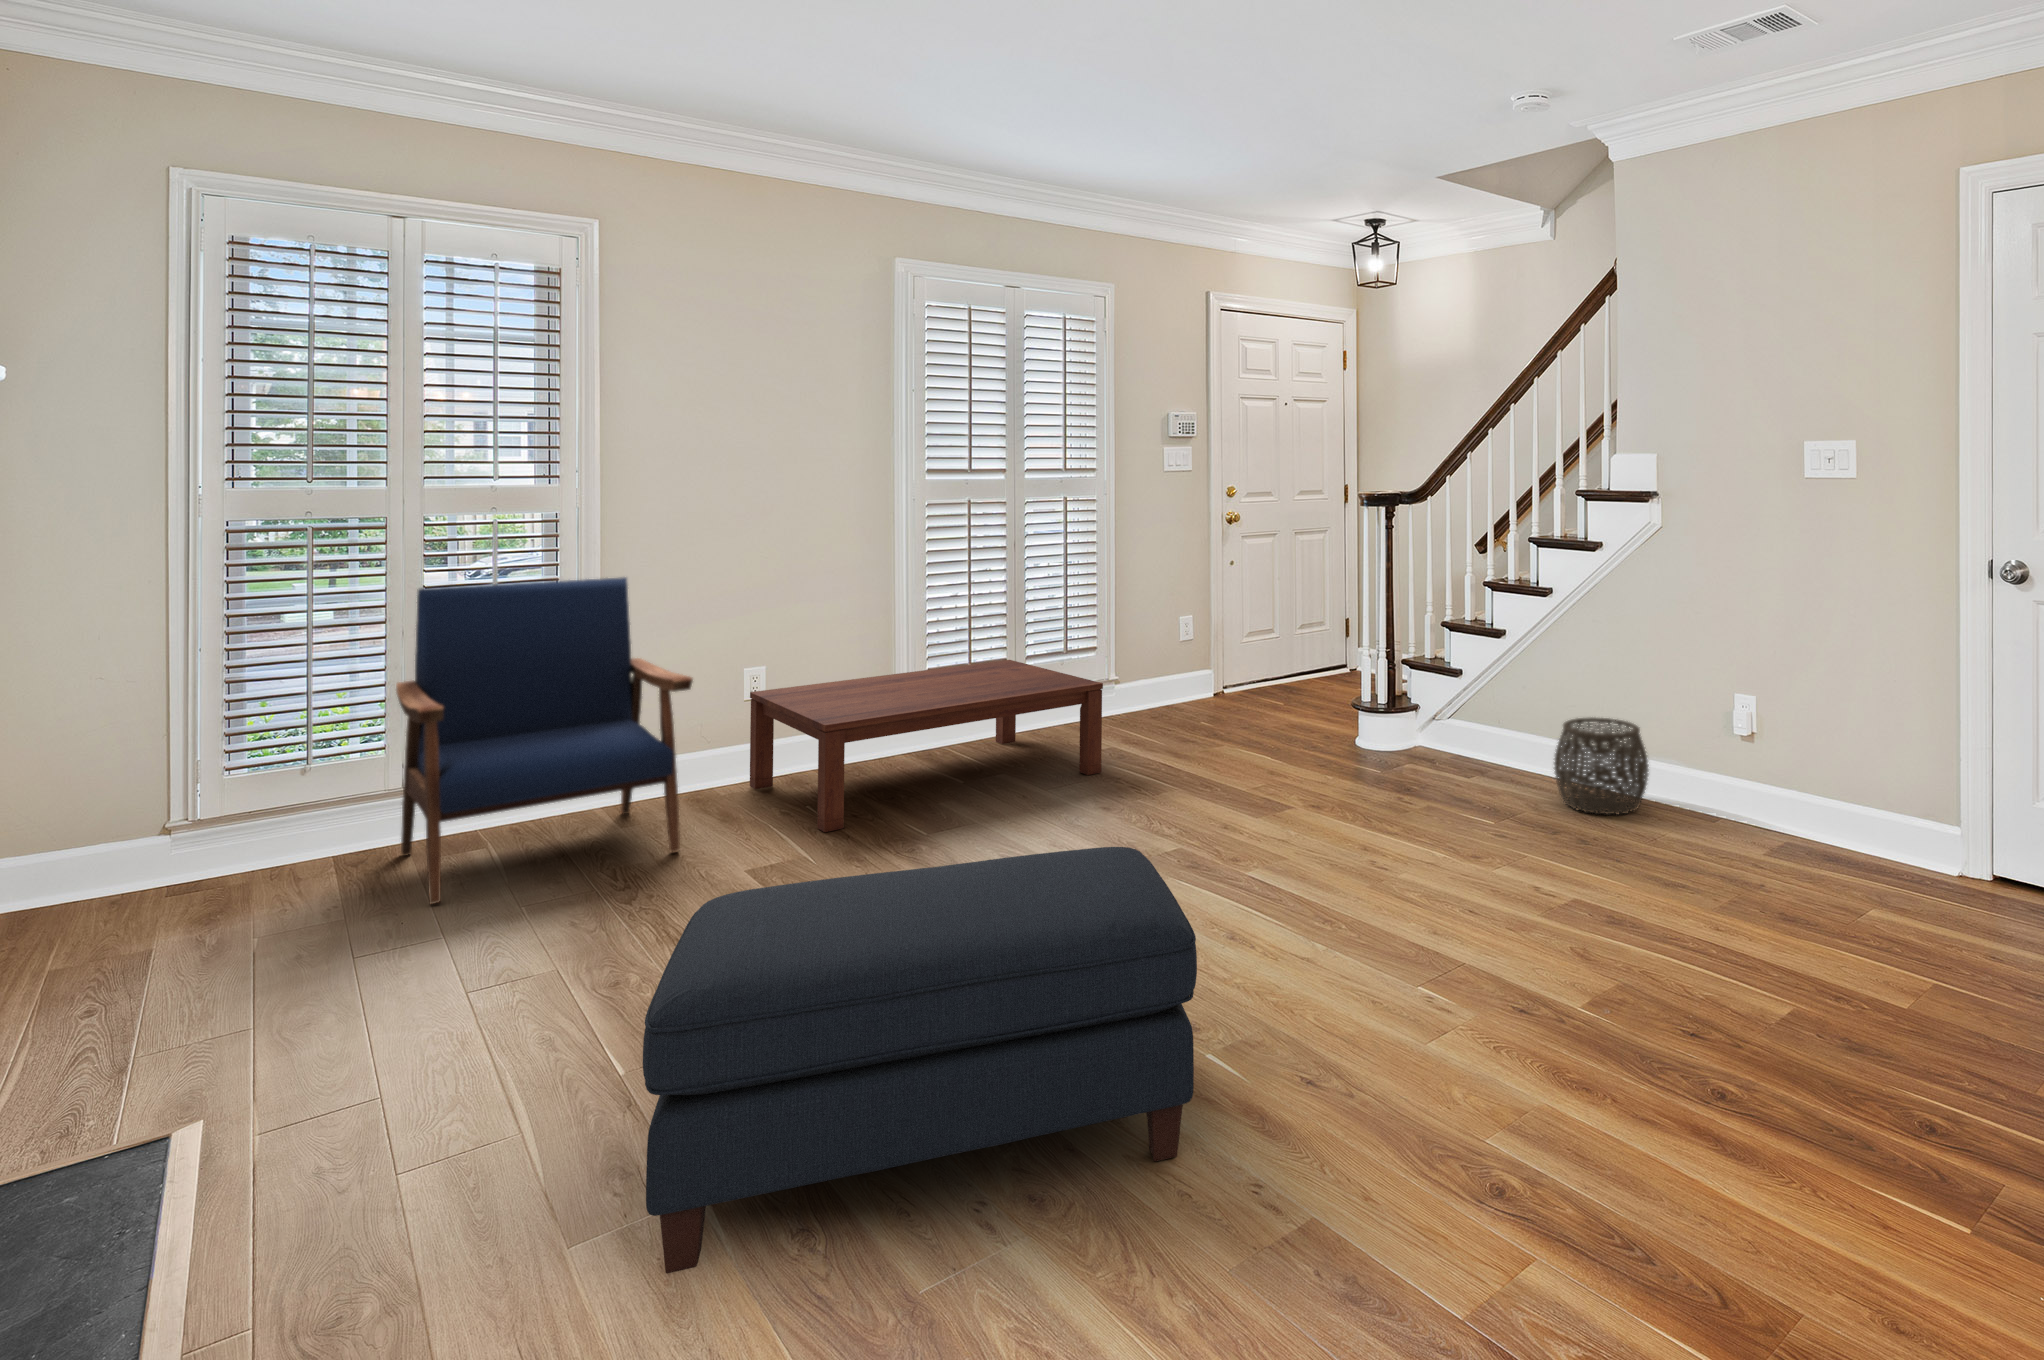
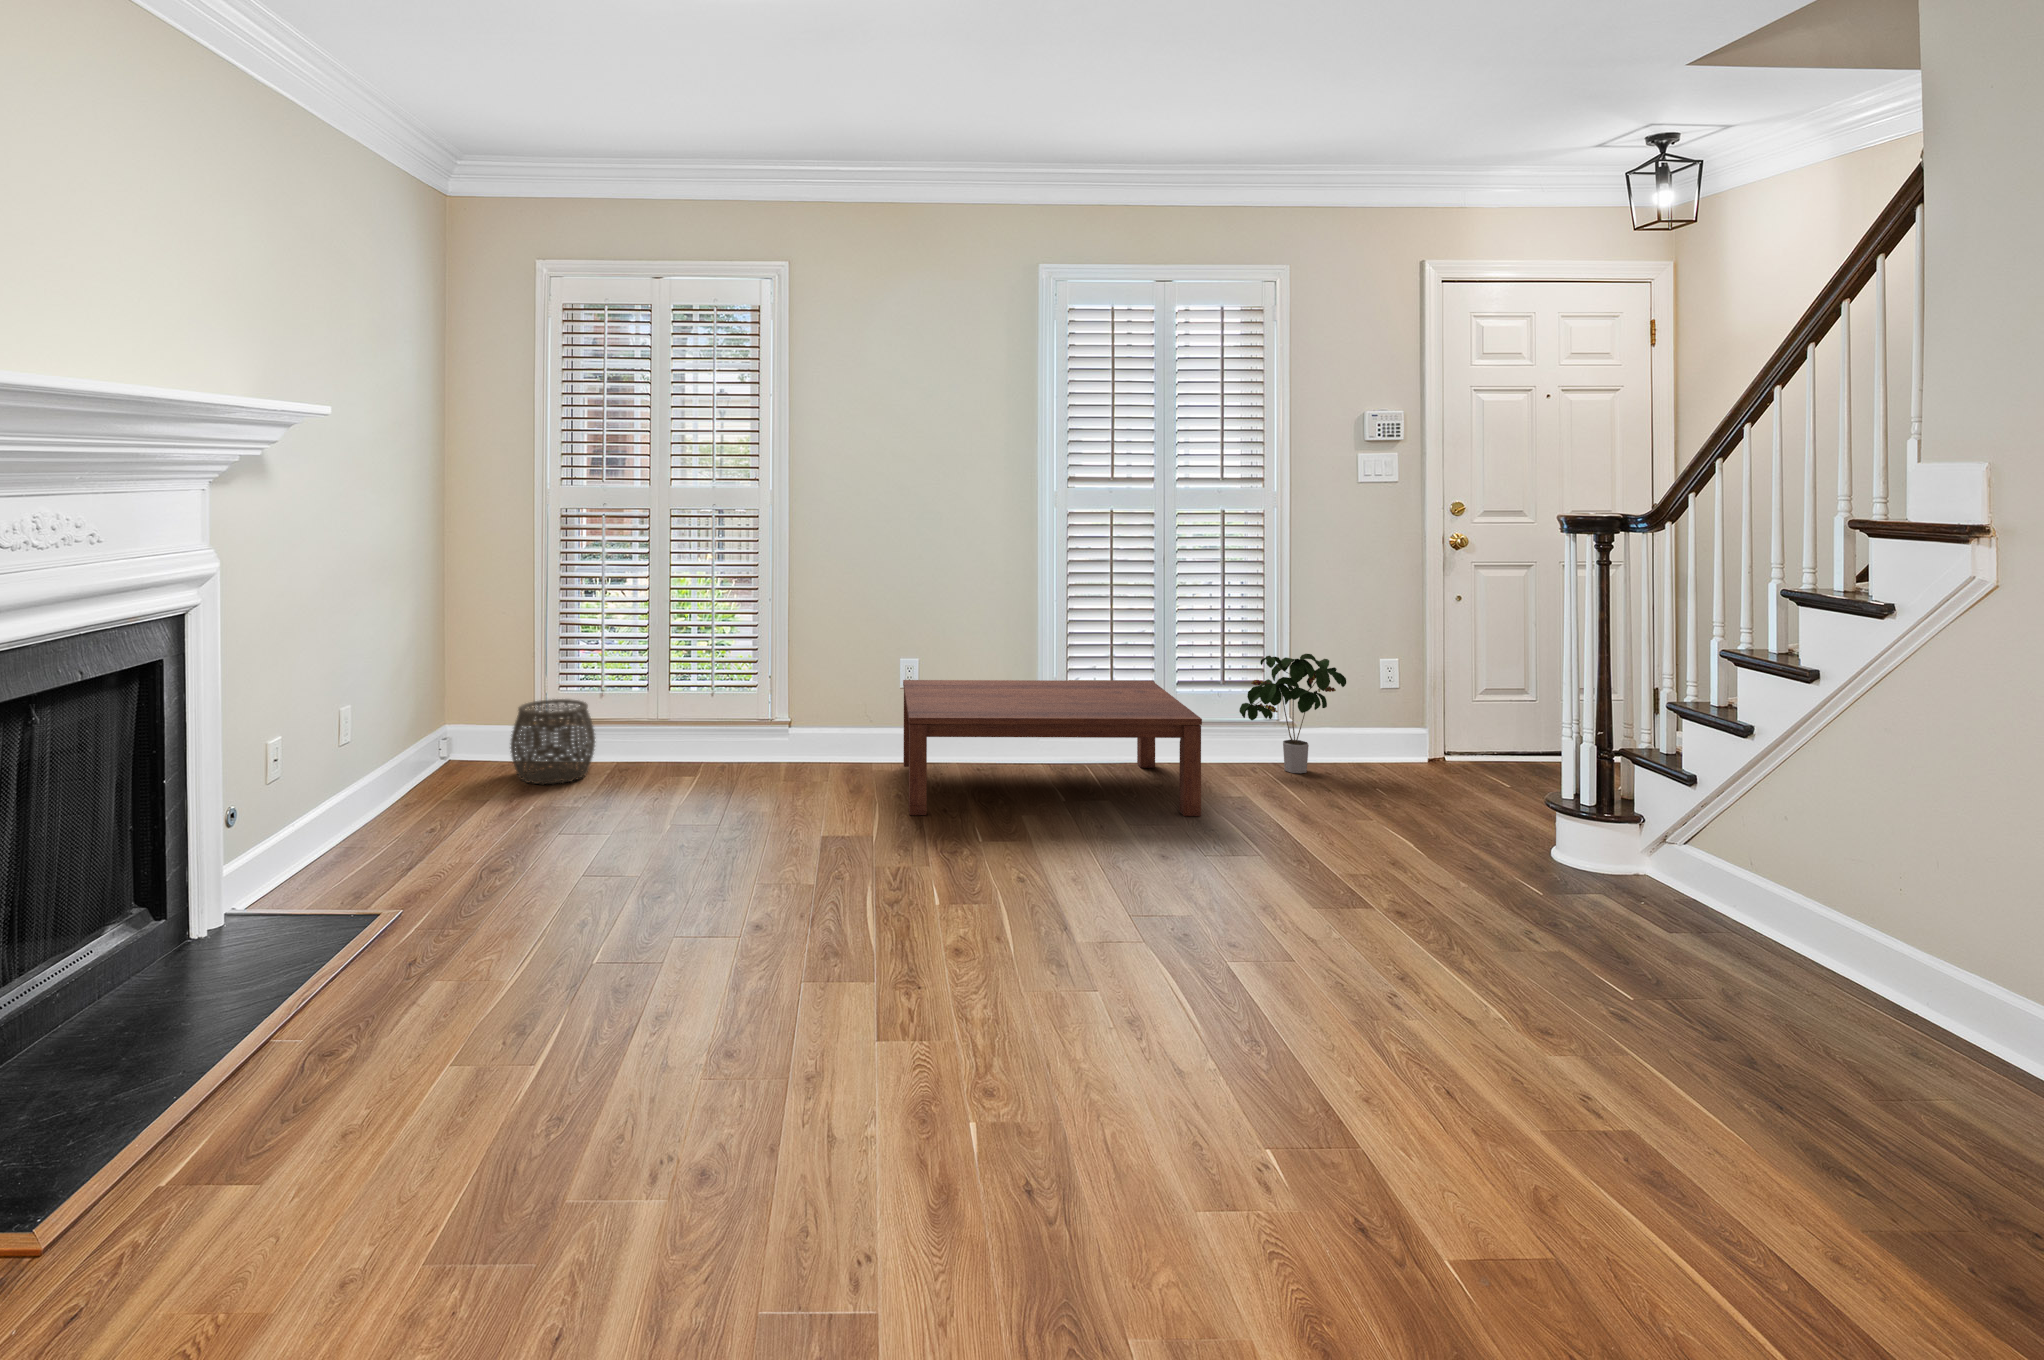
armchair: present [396,577,693,904] -> none [633,572,816,805]
potted plant: none [1088,620,1167,725] -> present [1239,654,1346,773]
woven basket: present [1554,718,1649,815] -> present [511,699,595,784]
ottoman: present [643,847,1197,1274] -> none [467,835,942,1192]

